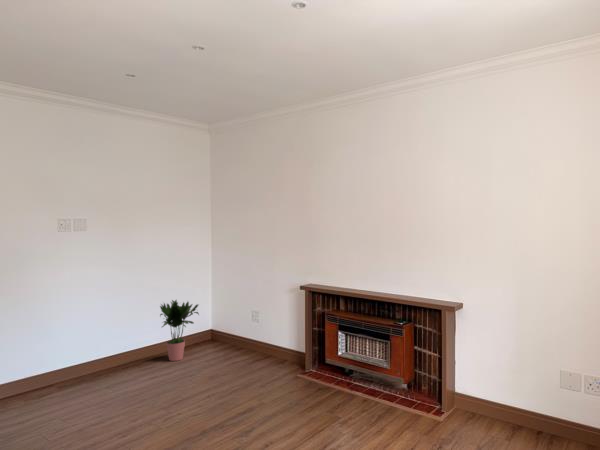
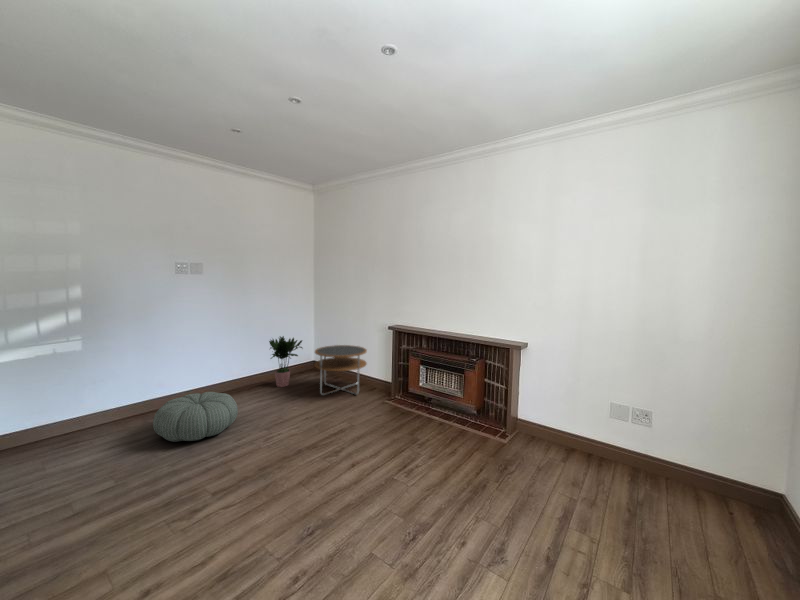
side table: none [214,309,275,370] -> present [315,345,367,395]
pouf: none [37,367,129,423] -> present [153,392,238,442]

